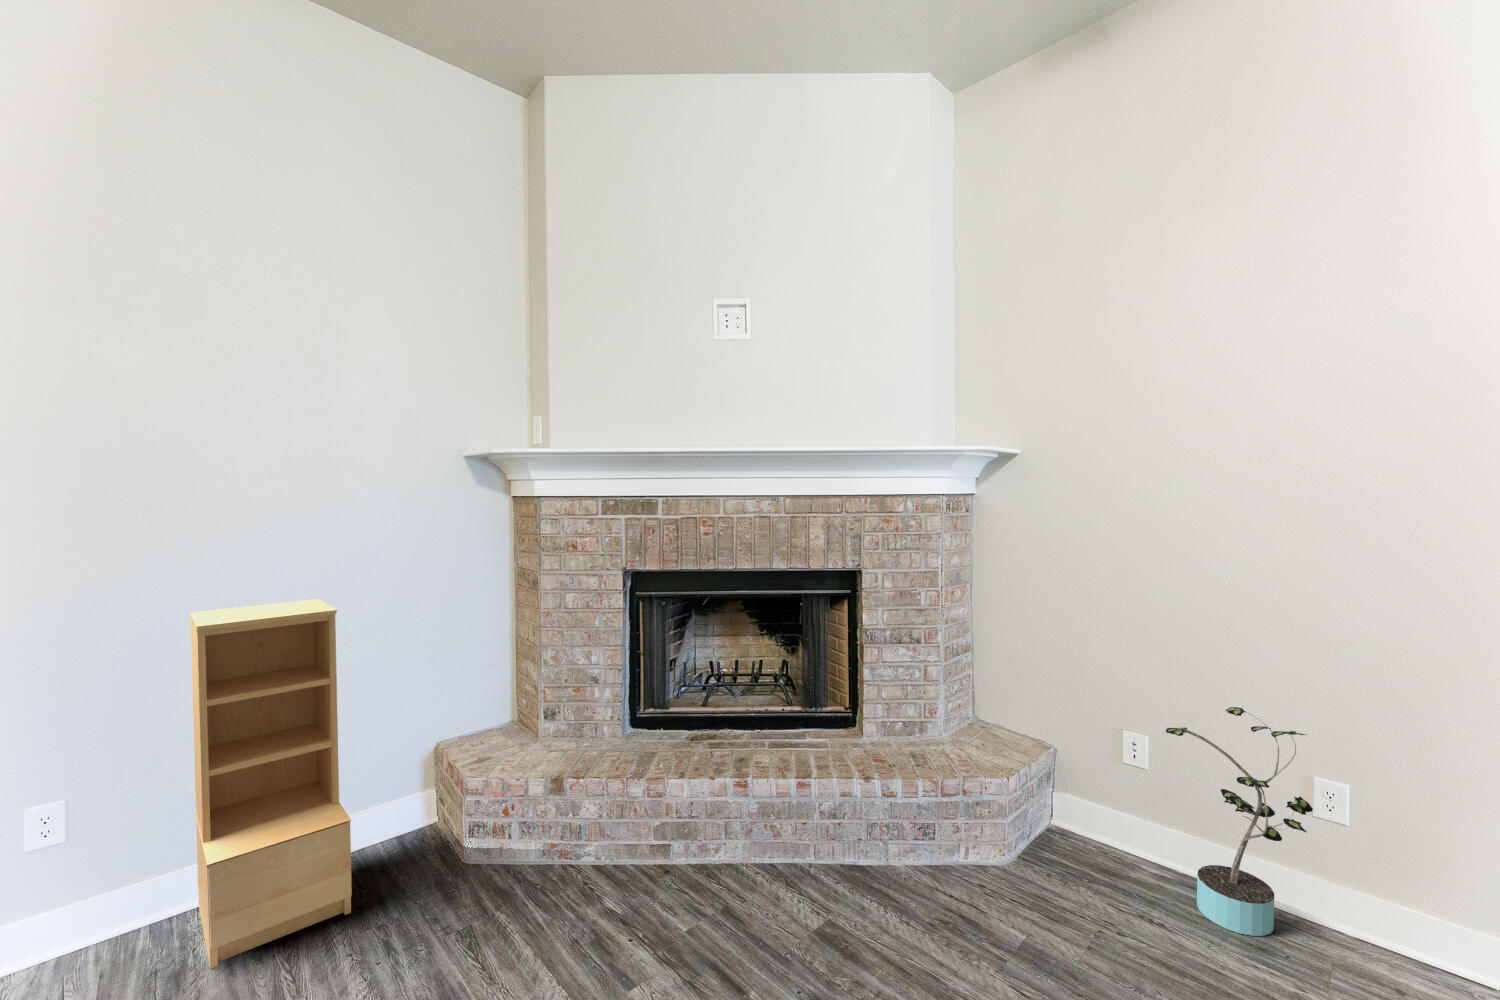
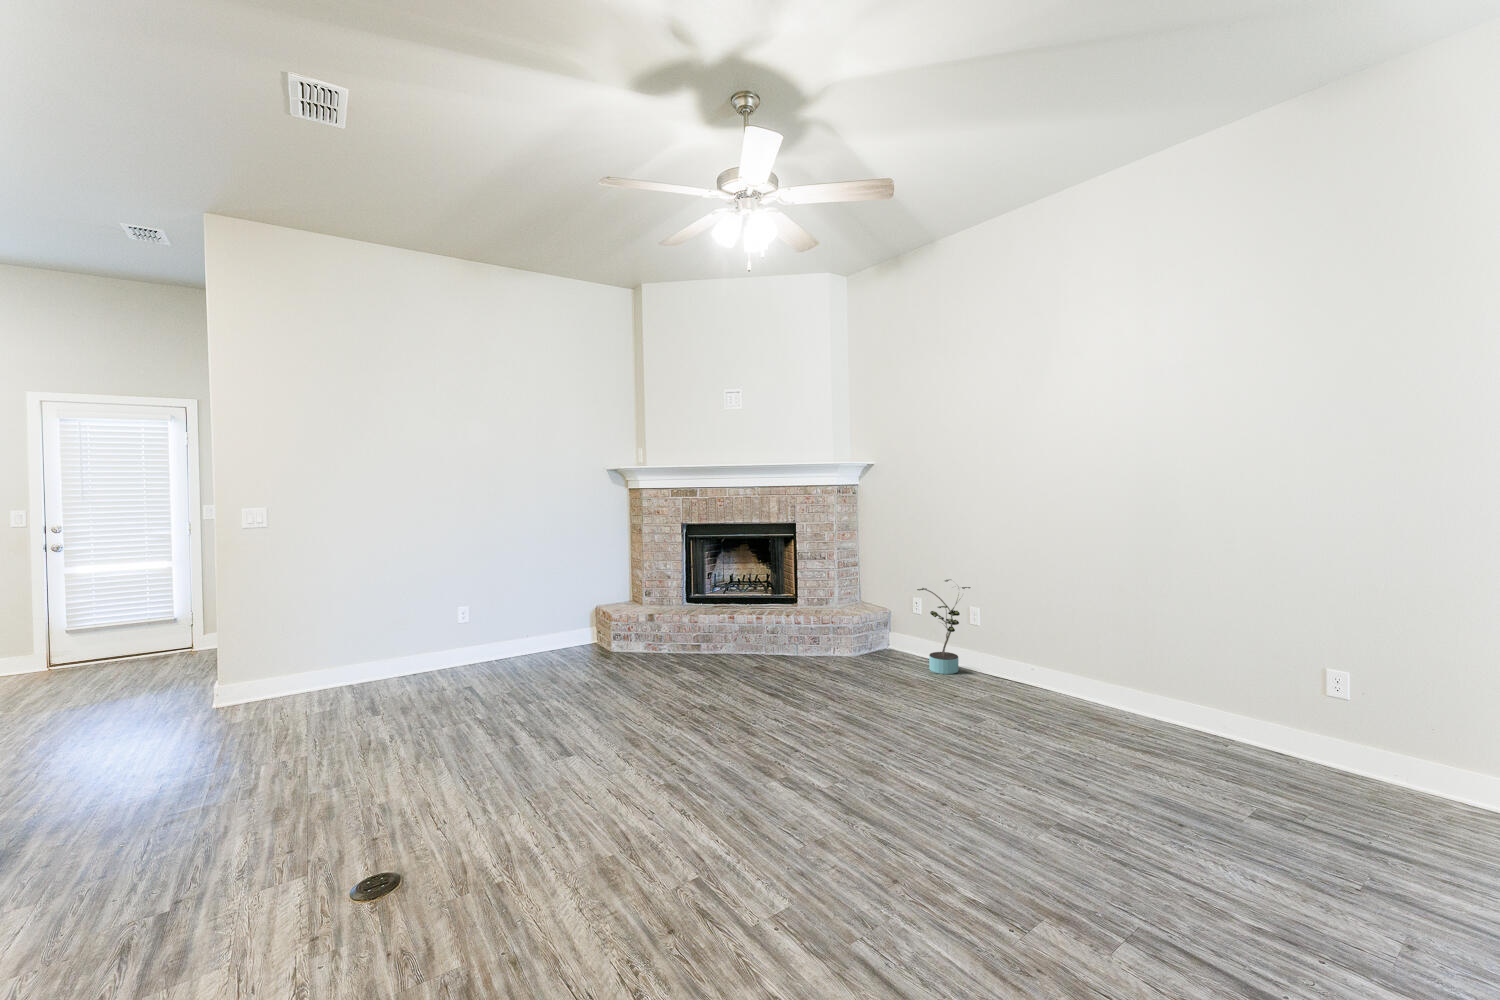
bookshelf: present [190,599,352,968] -> none [505,535,569,669]

